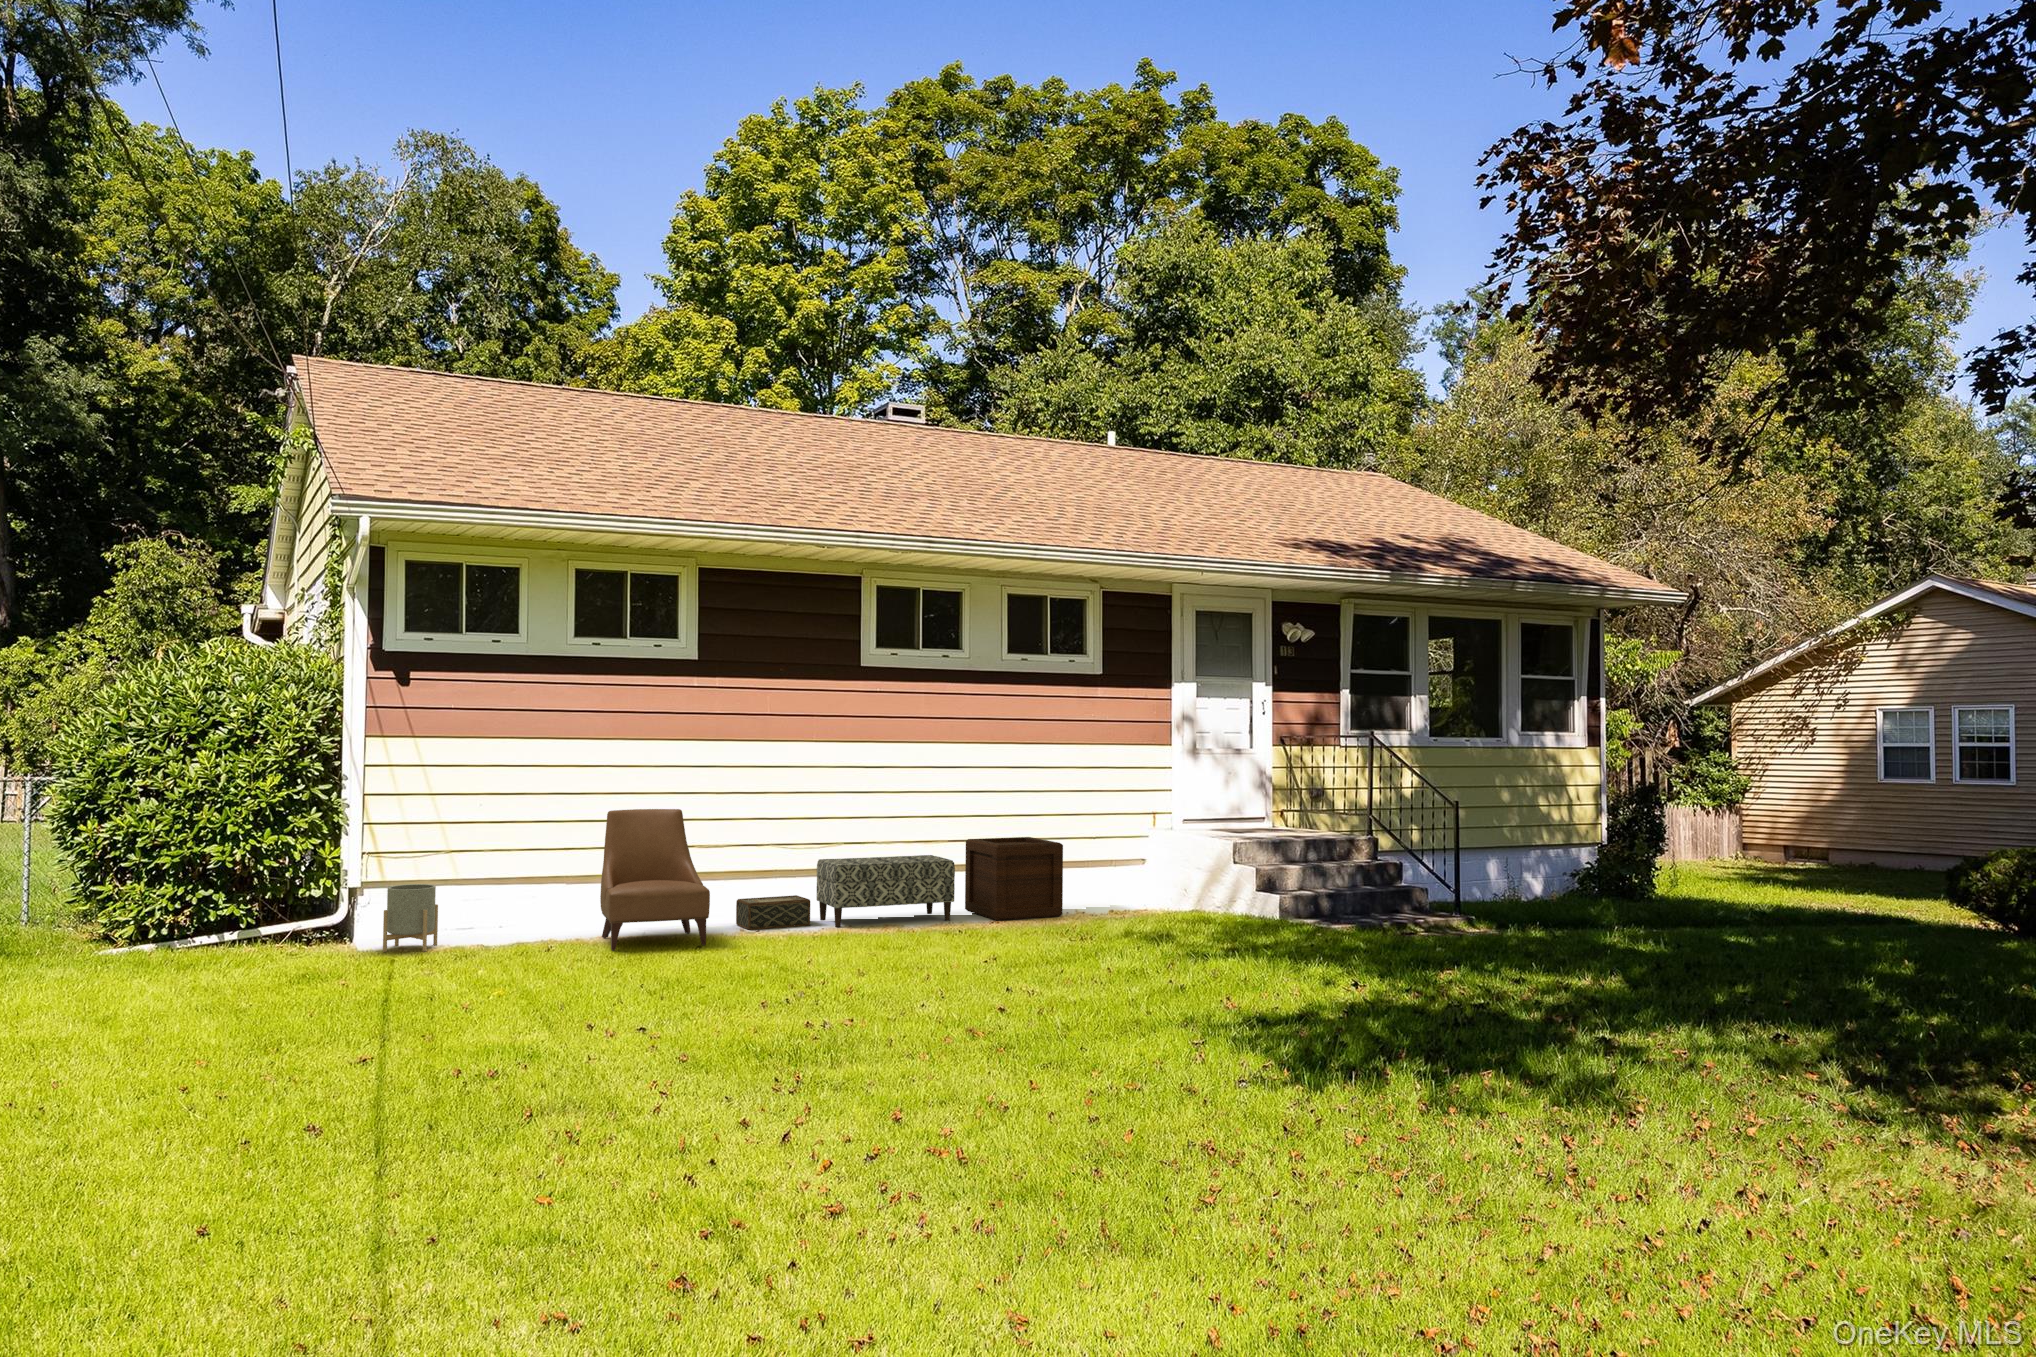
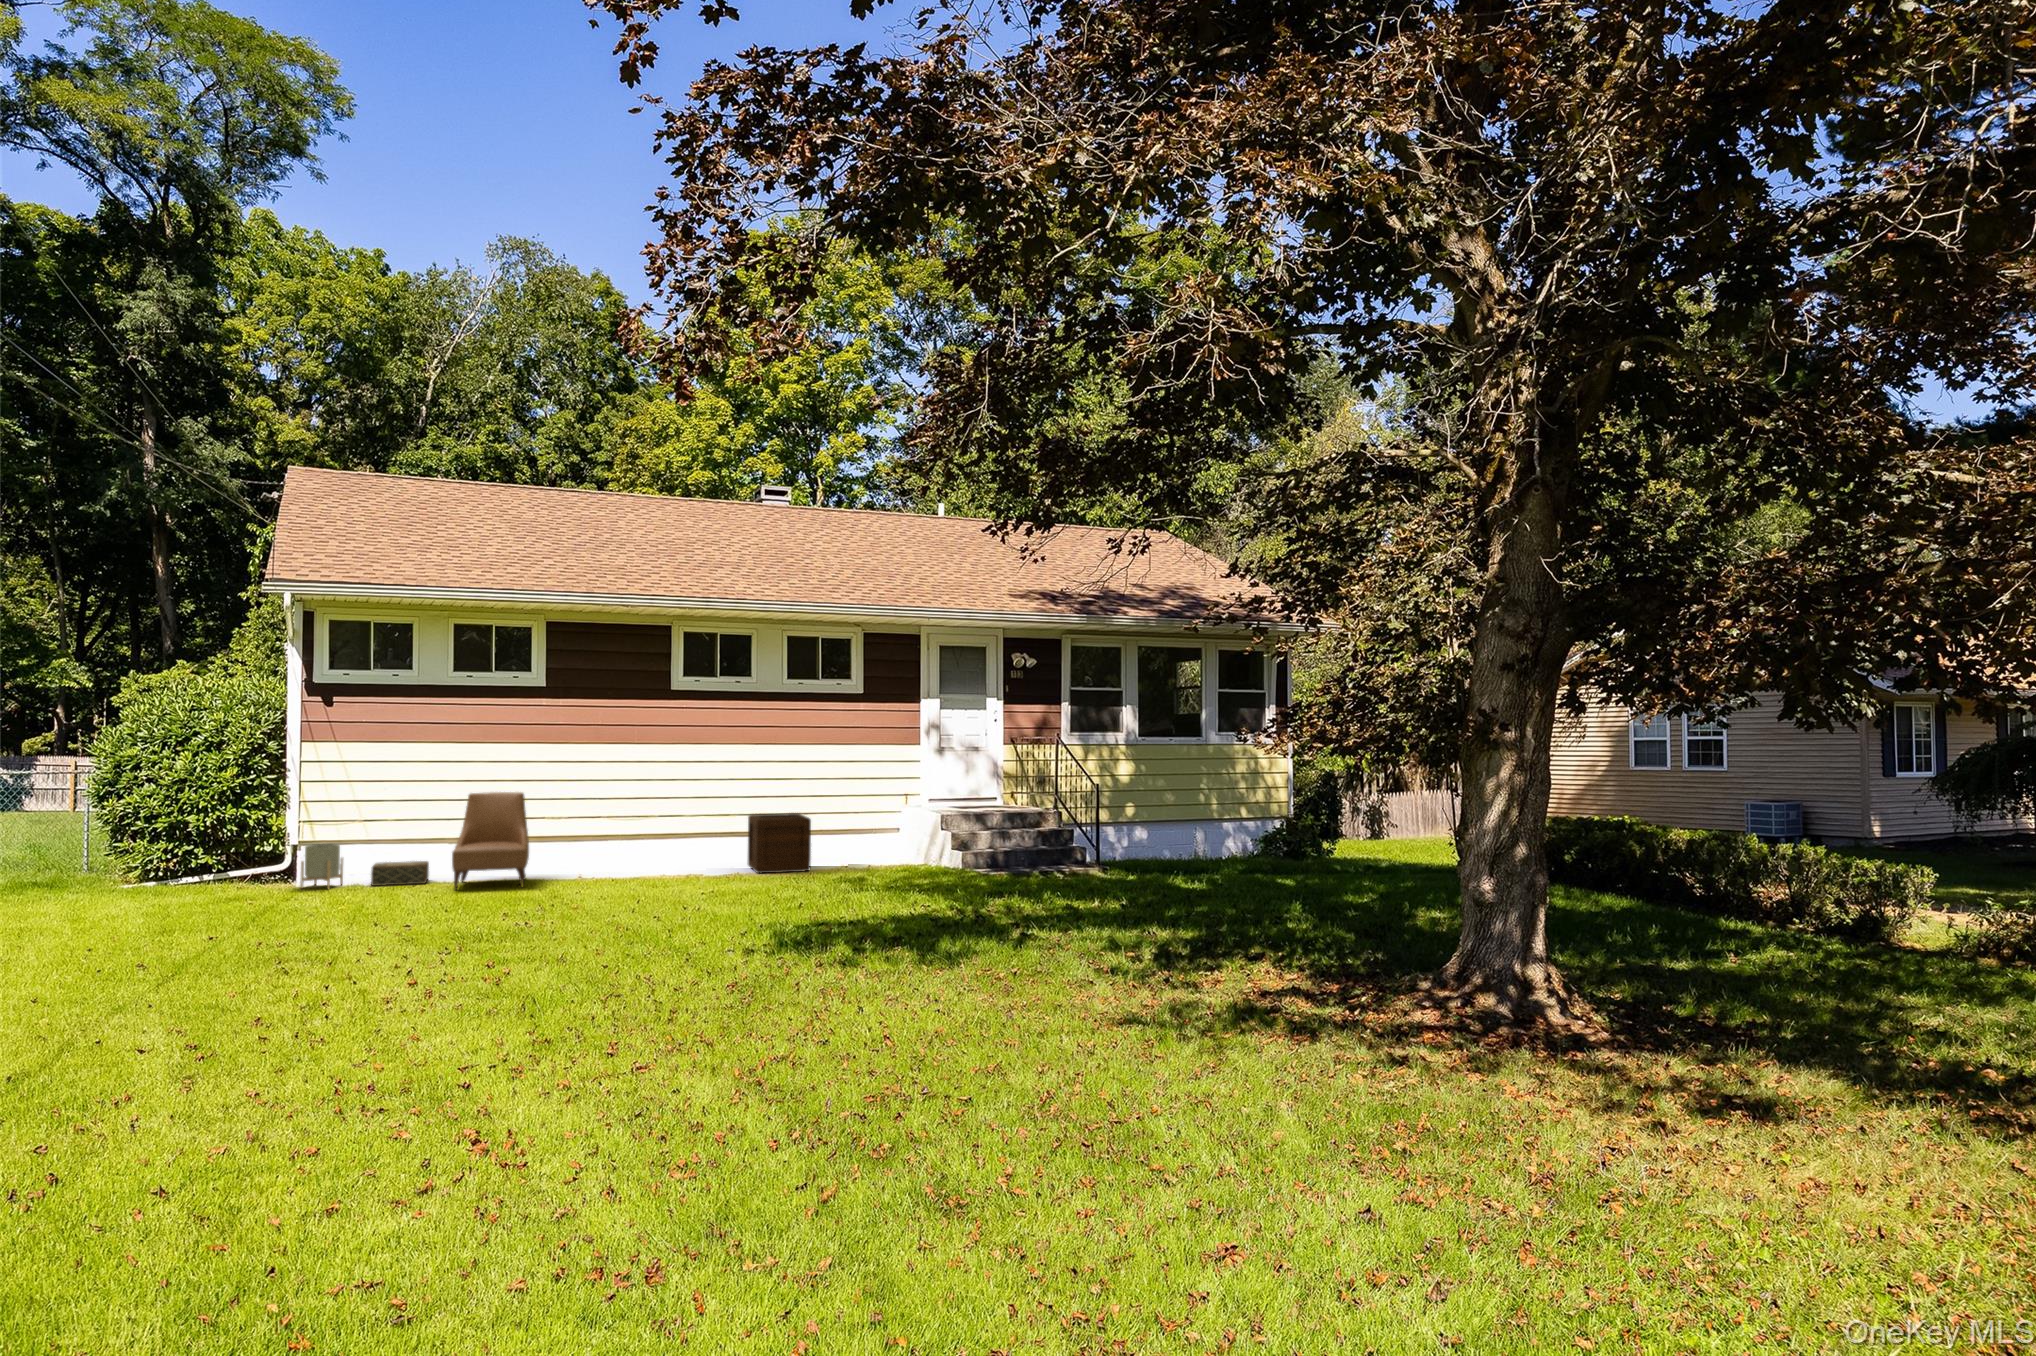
bench: present [817,855,955,927] -> none [630,826,728,877]
woven basket: present [736,895,810,930] -> present [371,861,429,886]

